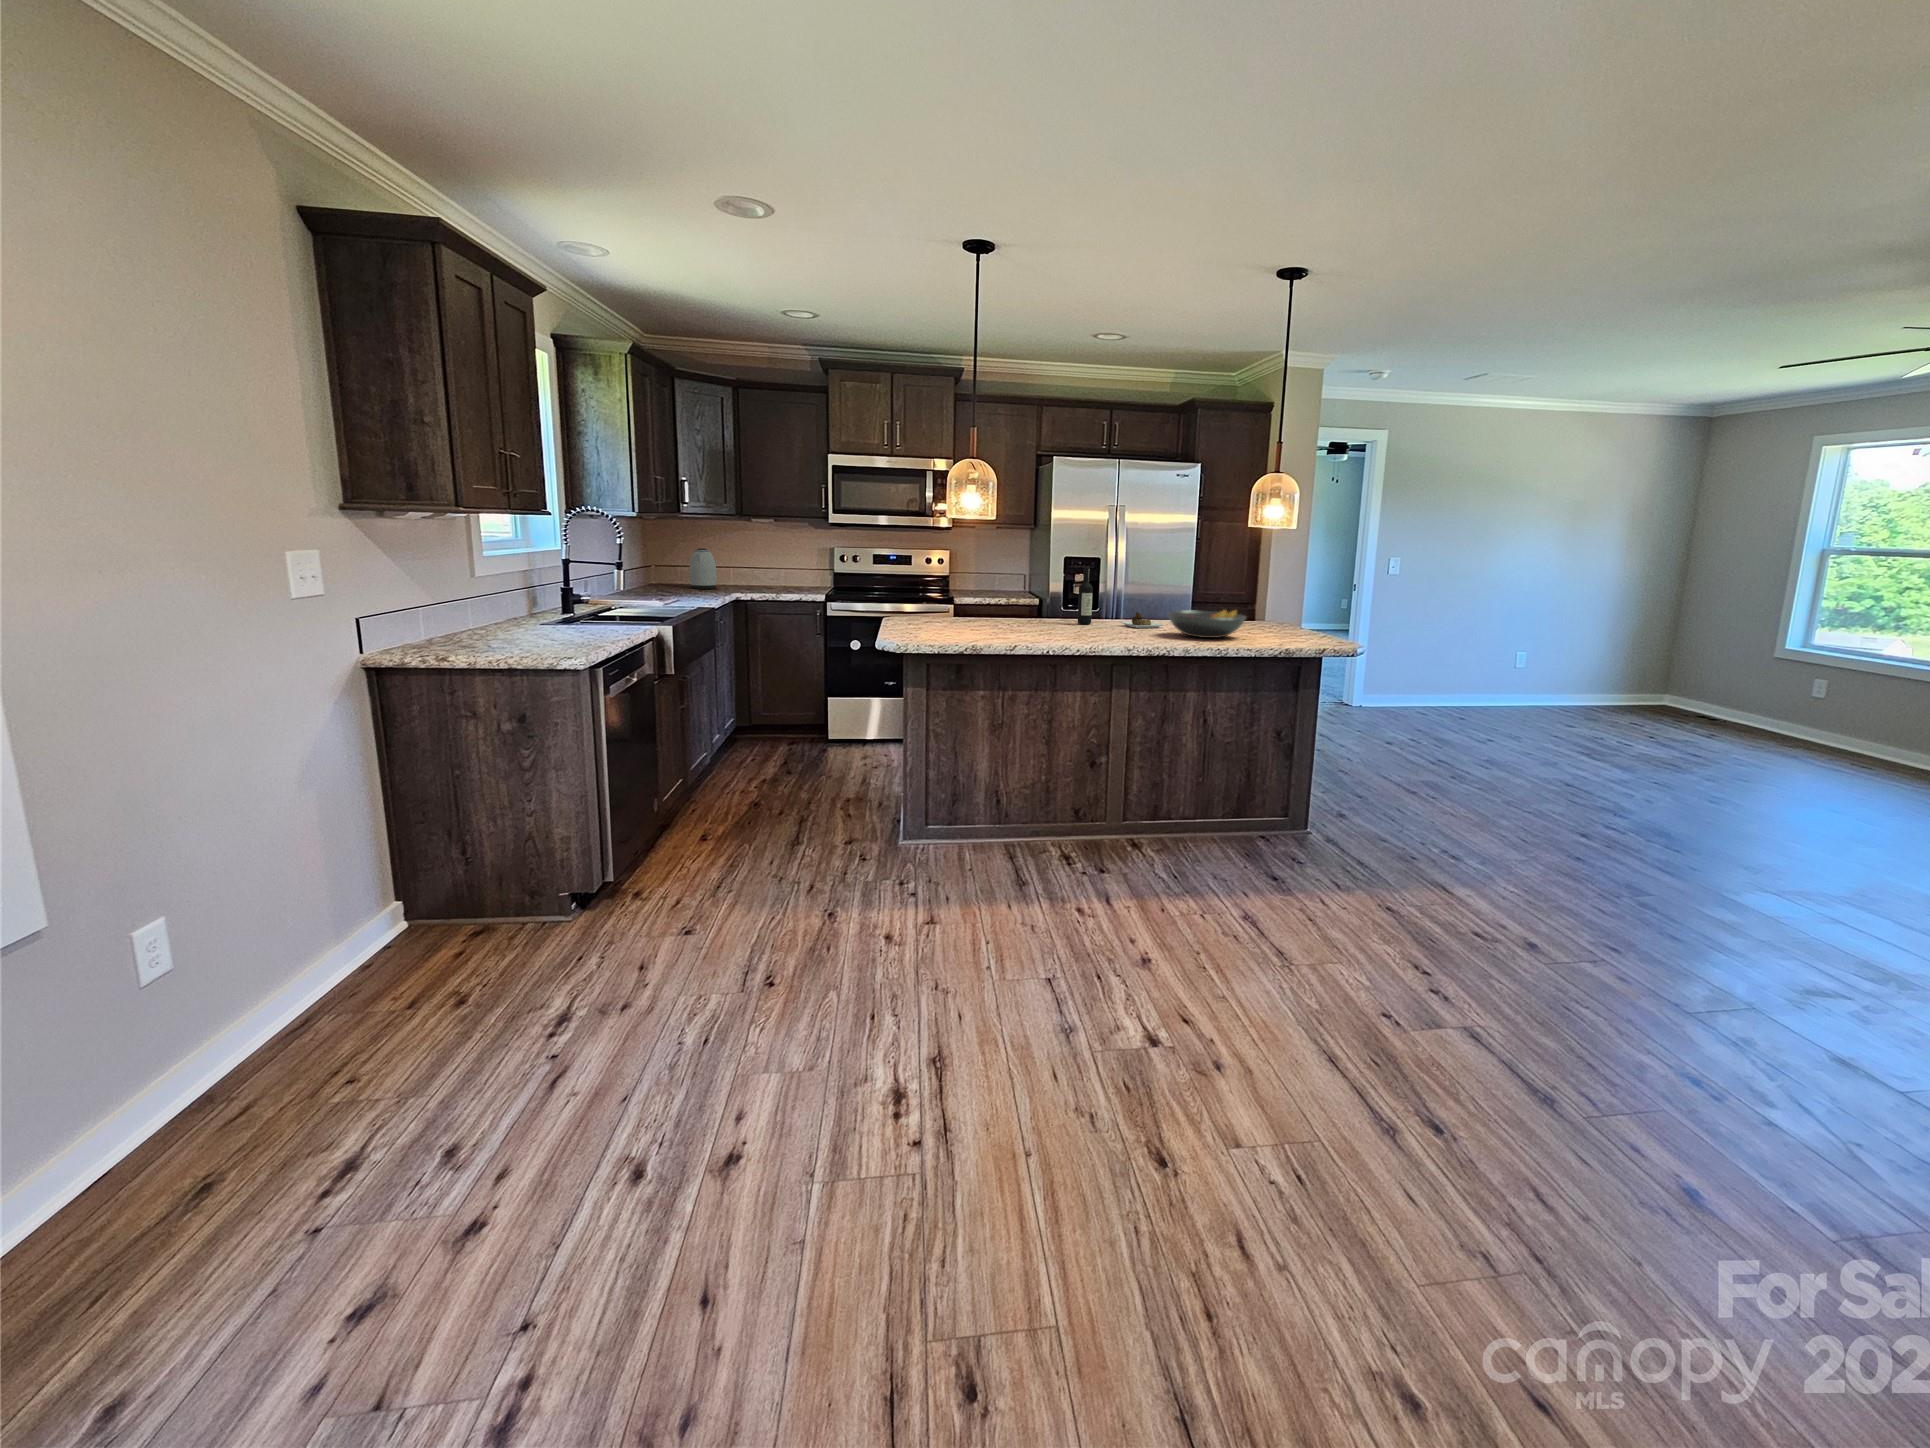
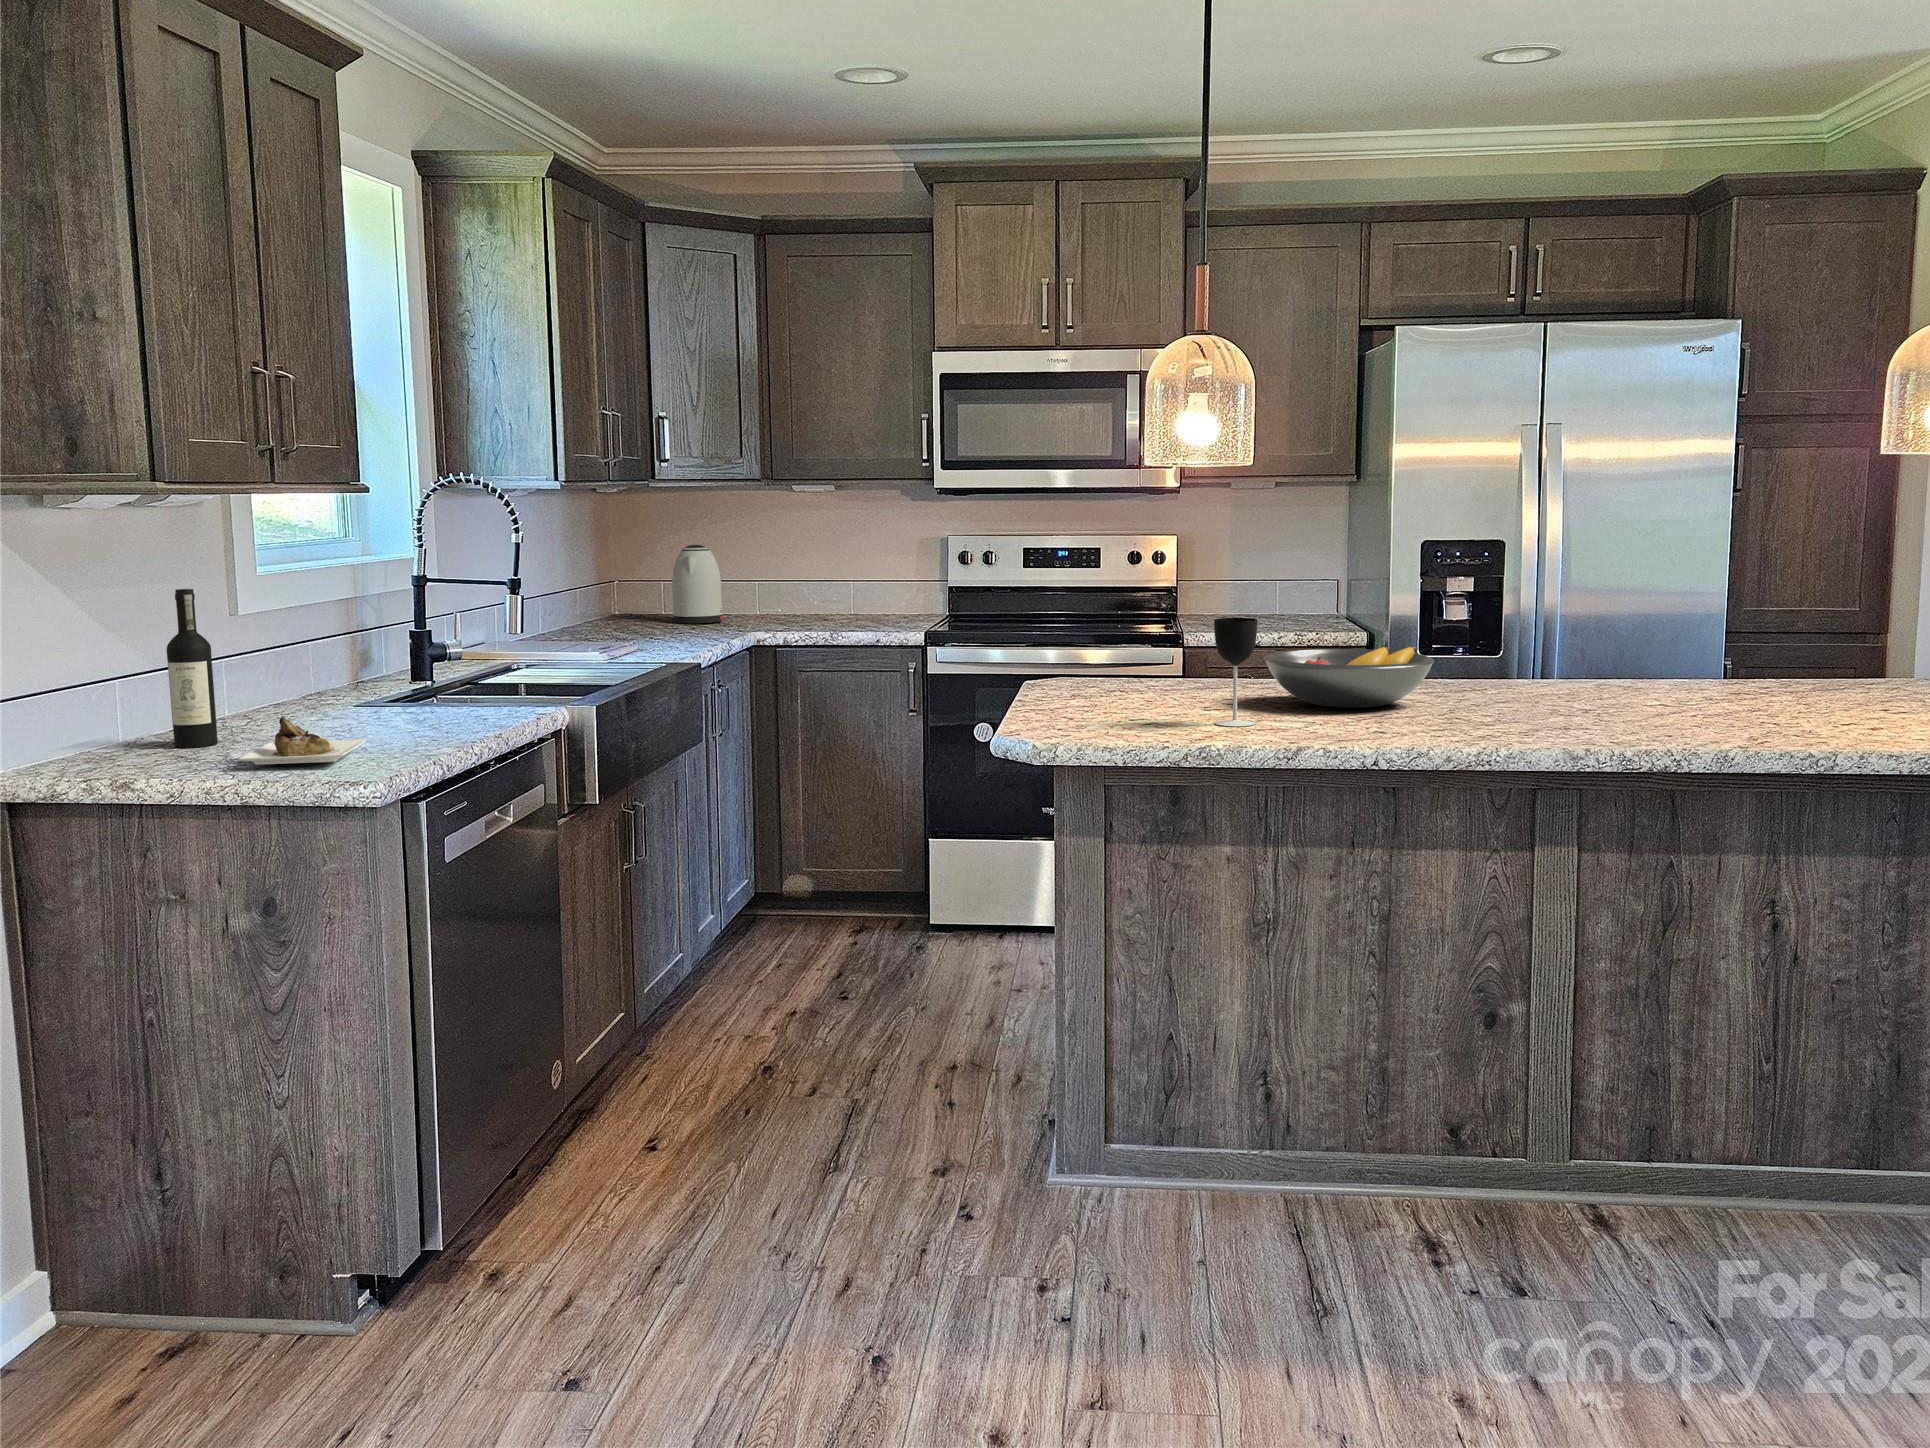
wine bottle: present [1078,567,1164,628] -> present [167,589,367,765]
wine glass: none [976,588,995,637] -> present [1214,618,1257,726]
fruit bowl: present [1168,610,1246,638] -> present [1264,646,1434,708]

